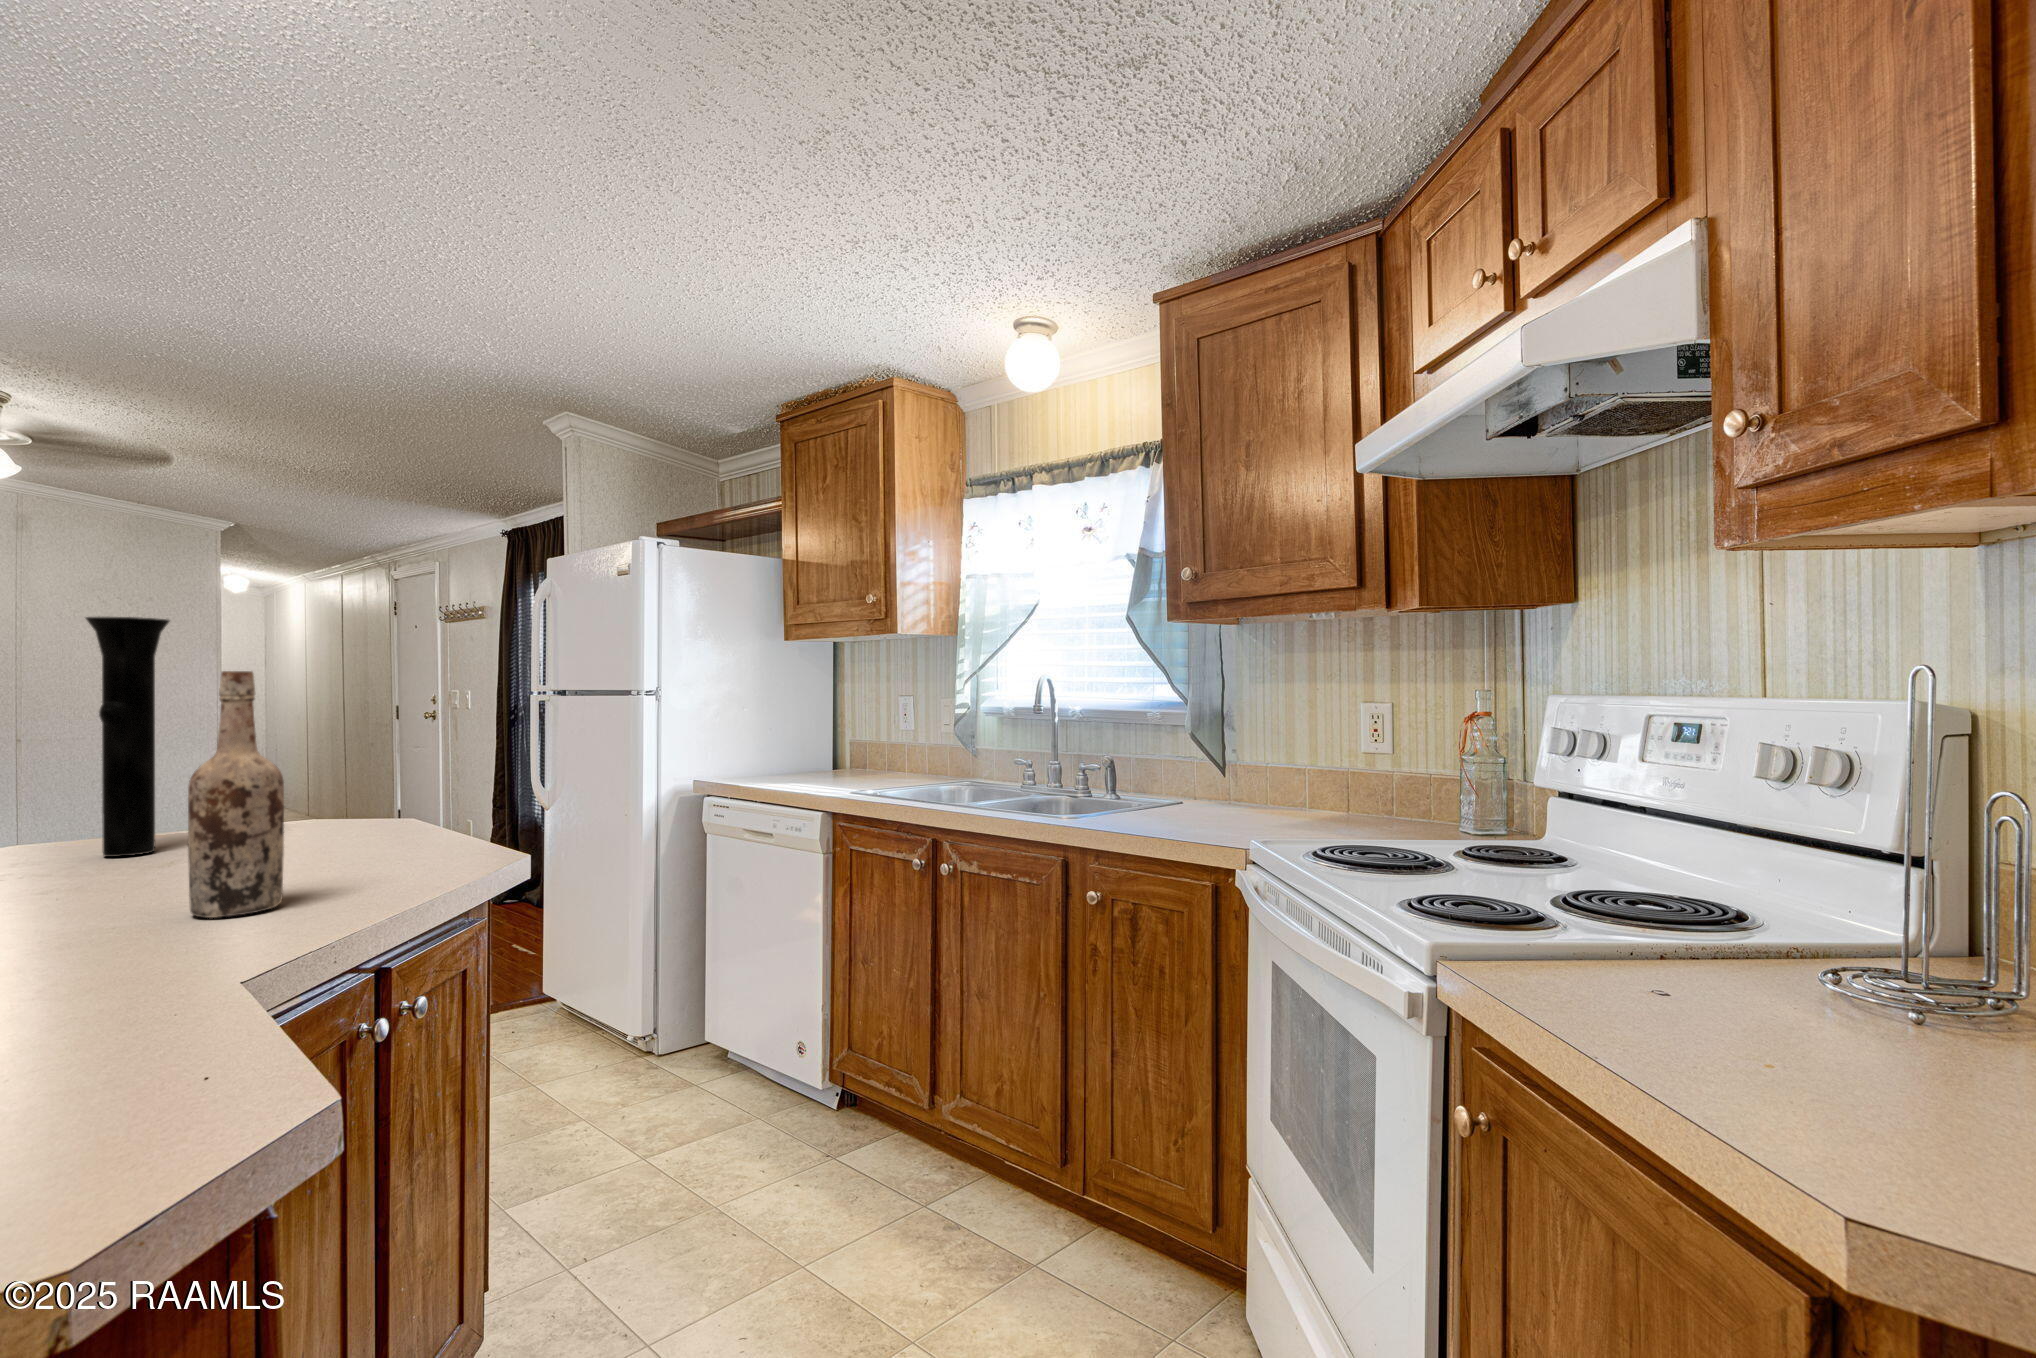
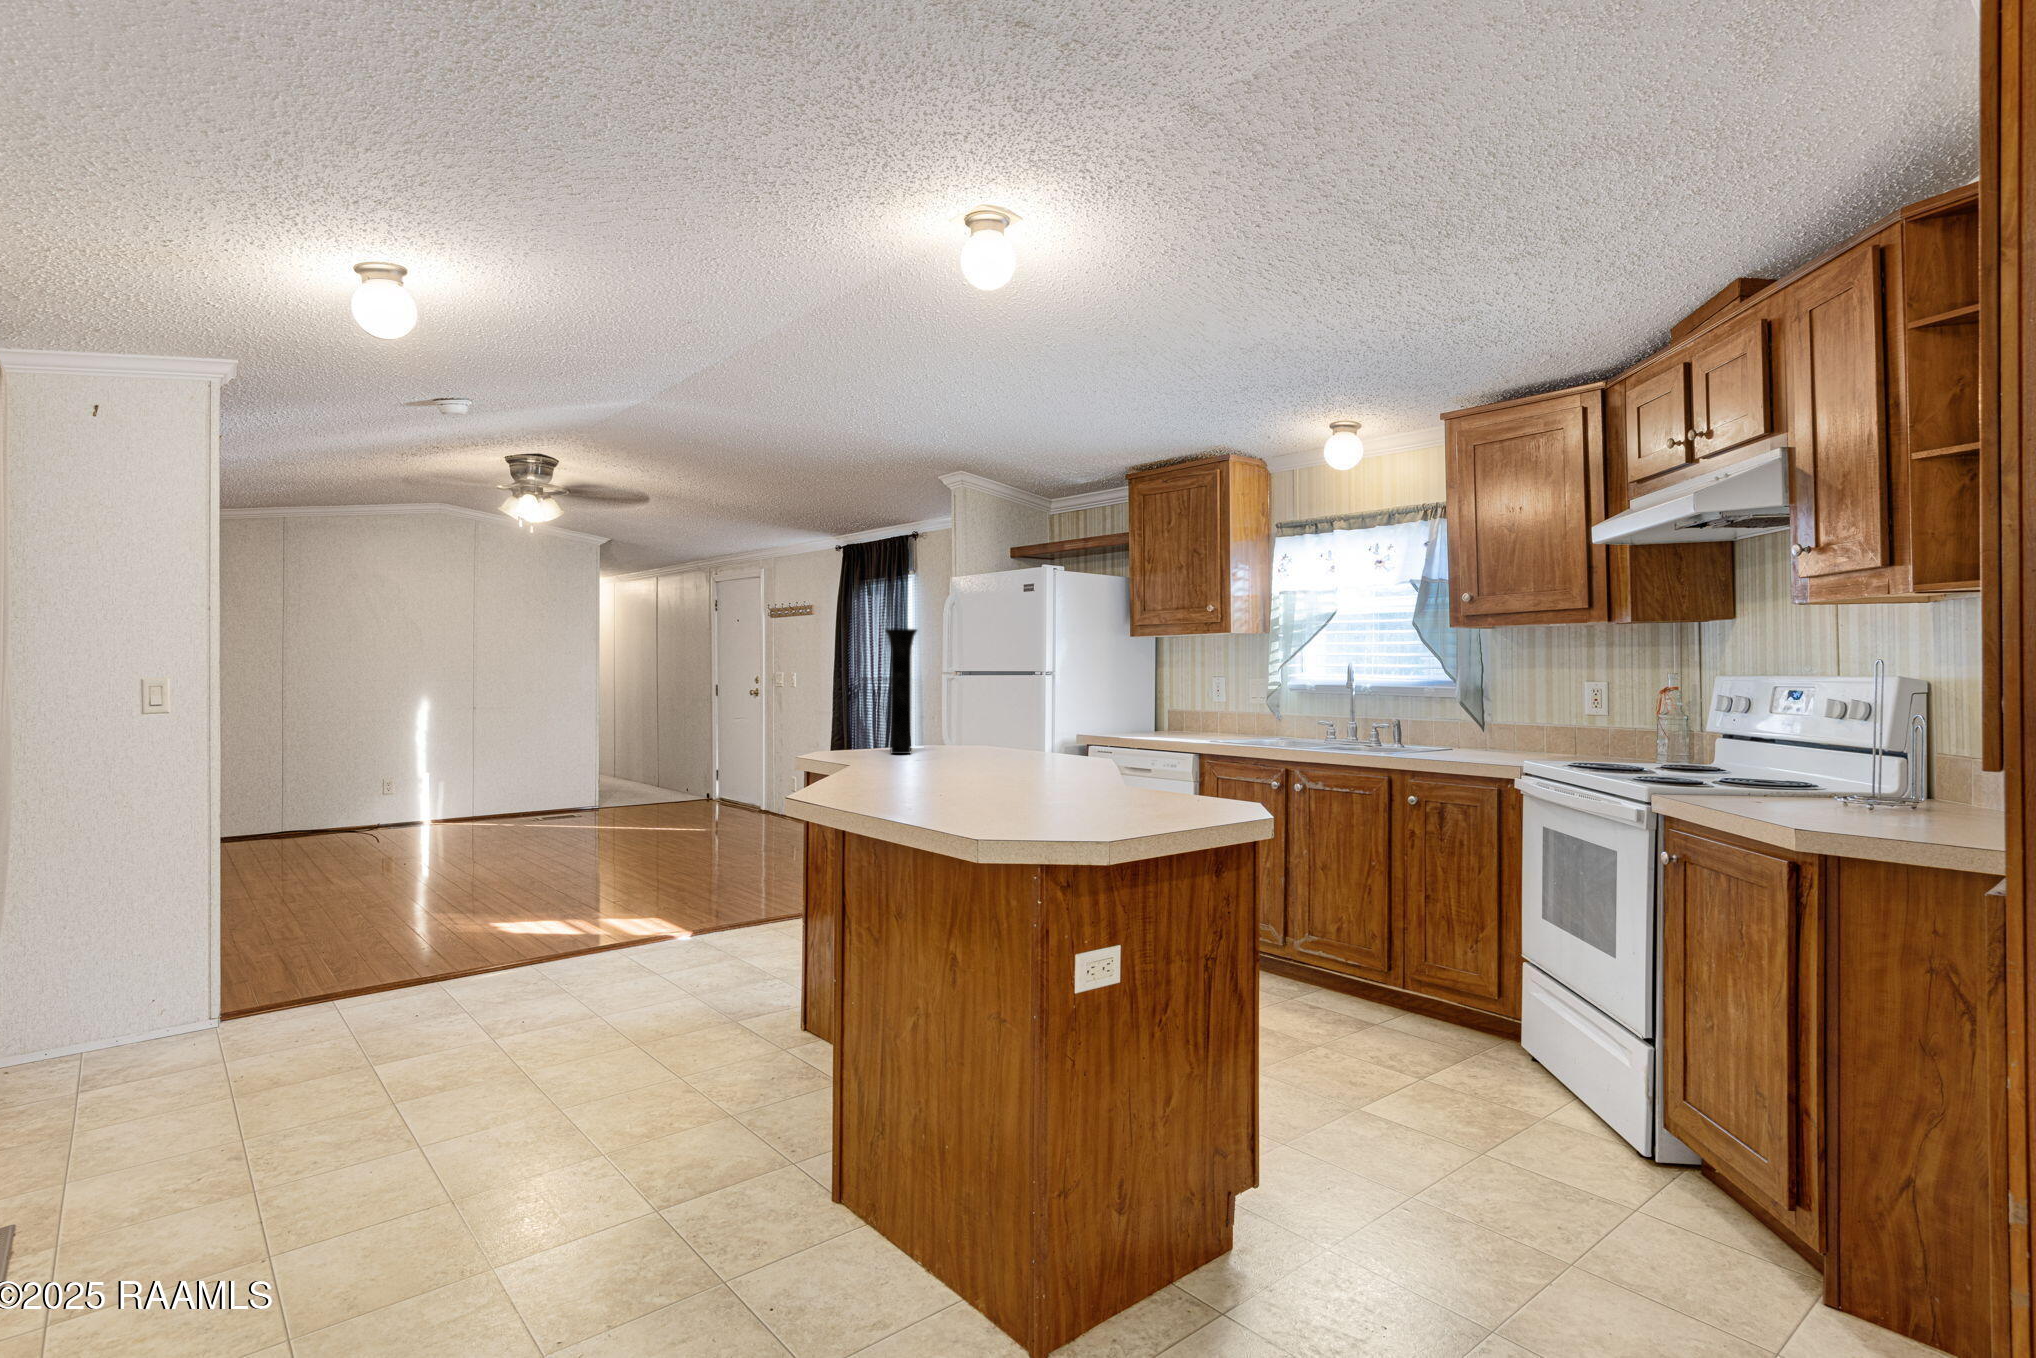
wine bottle: present [188,671,284,918] -> none [1032,657,1066,769]

